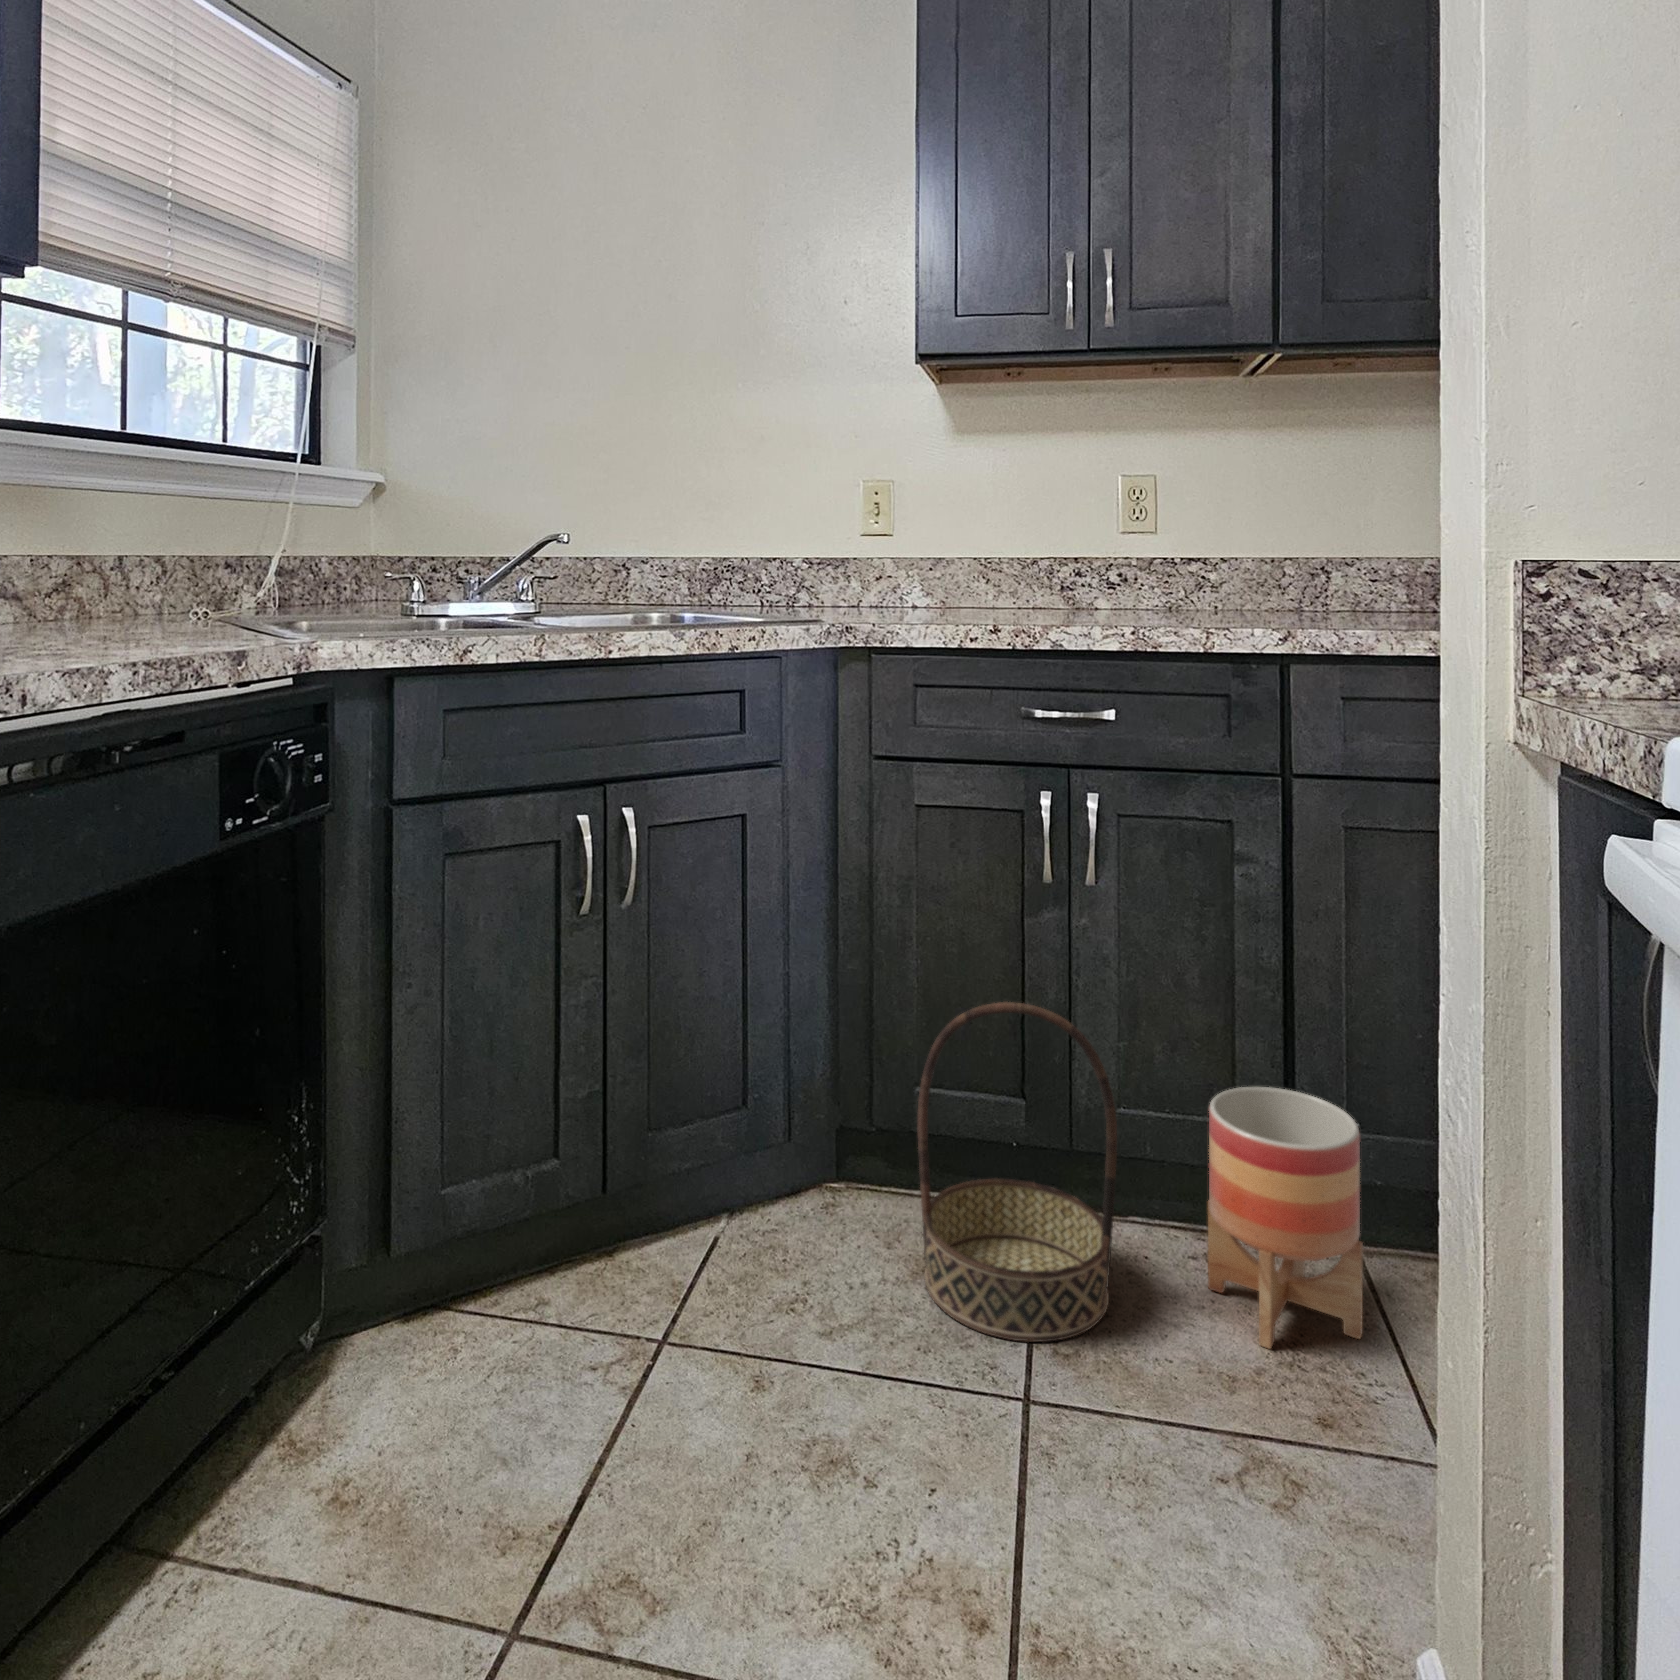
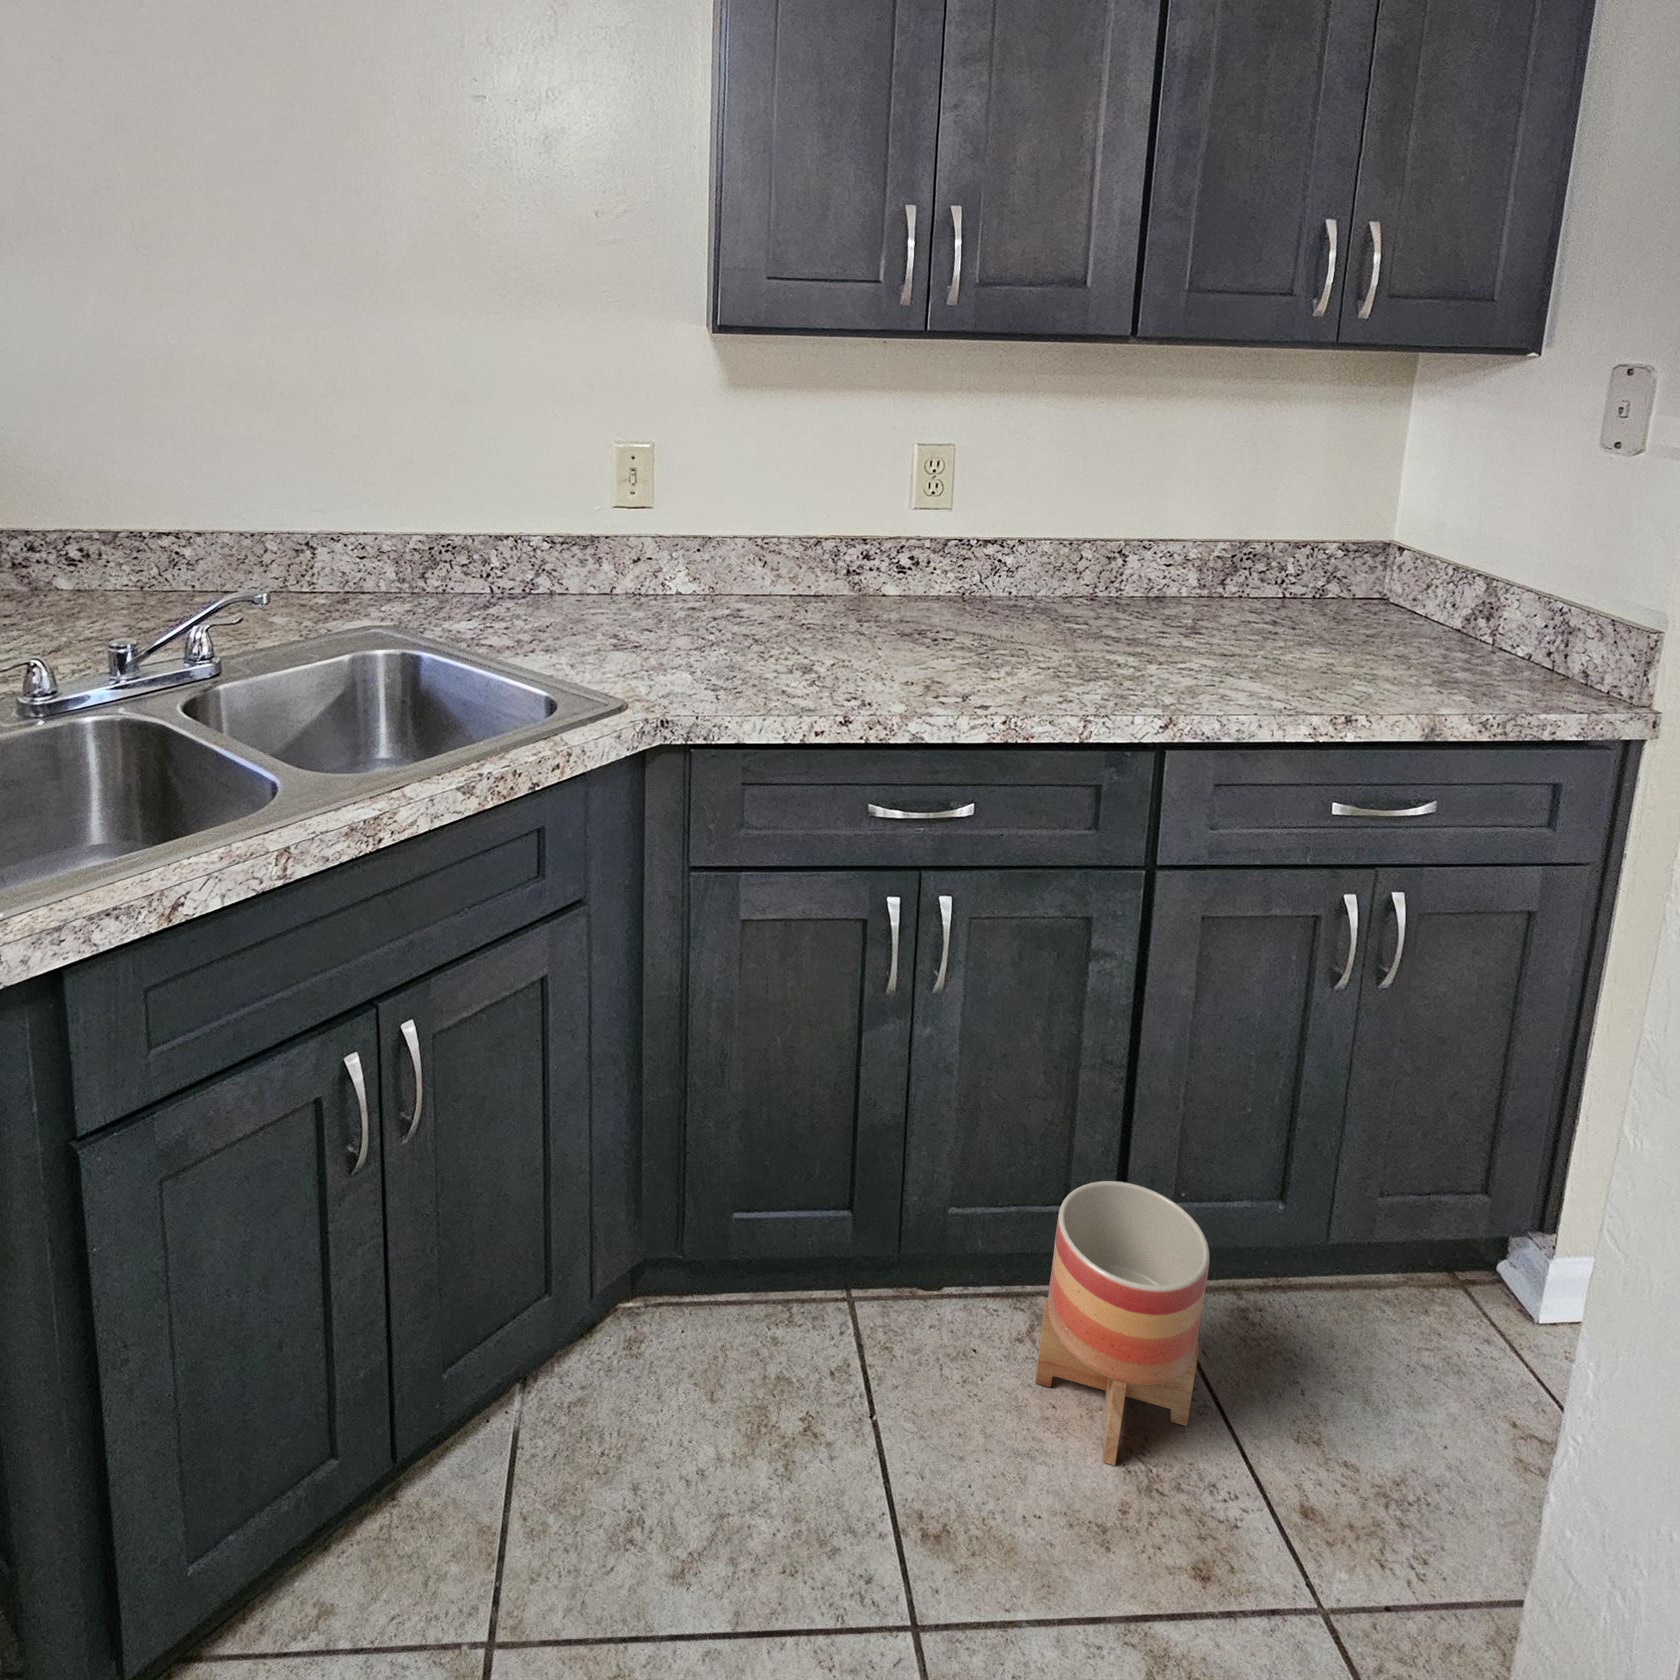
basket: present [918,1002,1117,1342] -> none [756,1165,973,1527]

